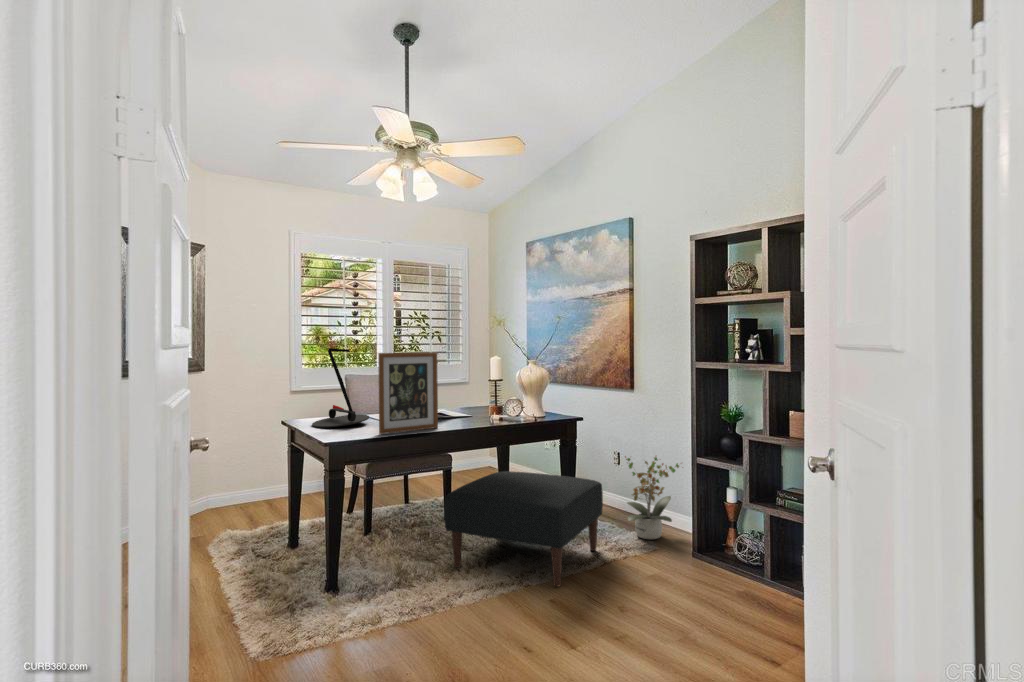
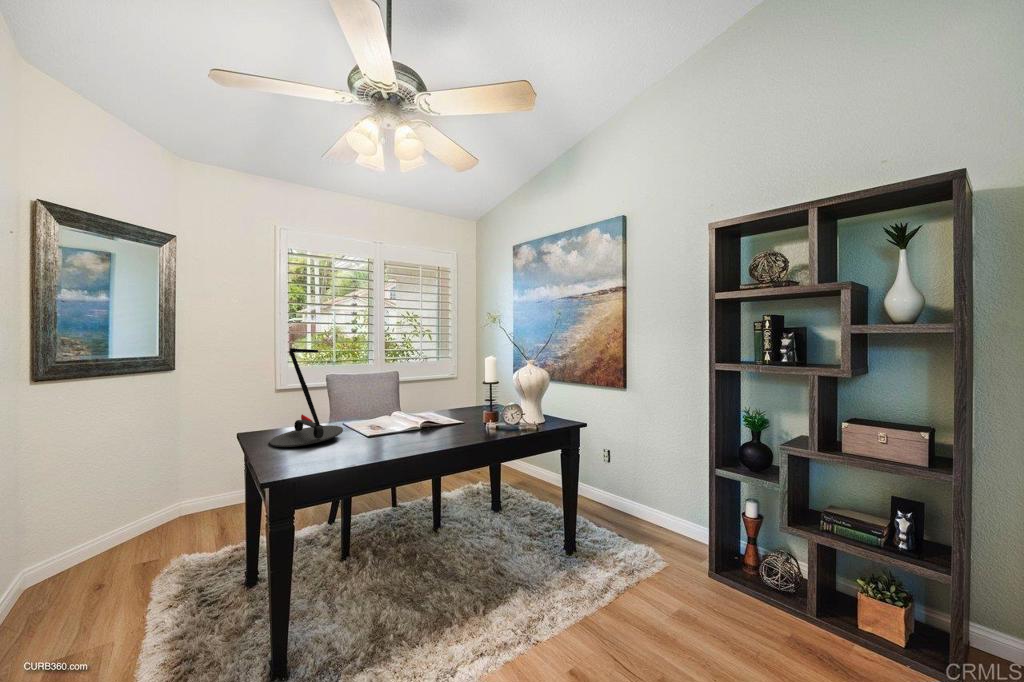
picture frame: present [378,352,438,434] -> none [347,353,425,460]
potted plant: present [625,456,679,539] -> none [625,460,690,555]
ottoman: present [445,471,603,586] -> none [433,482,611,648]

